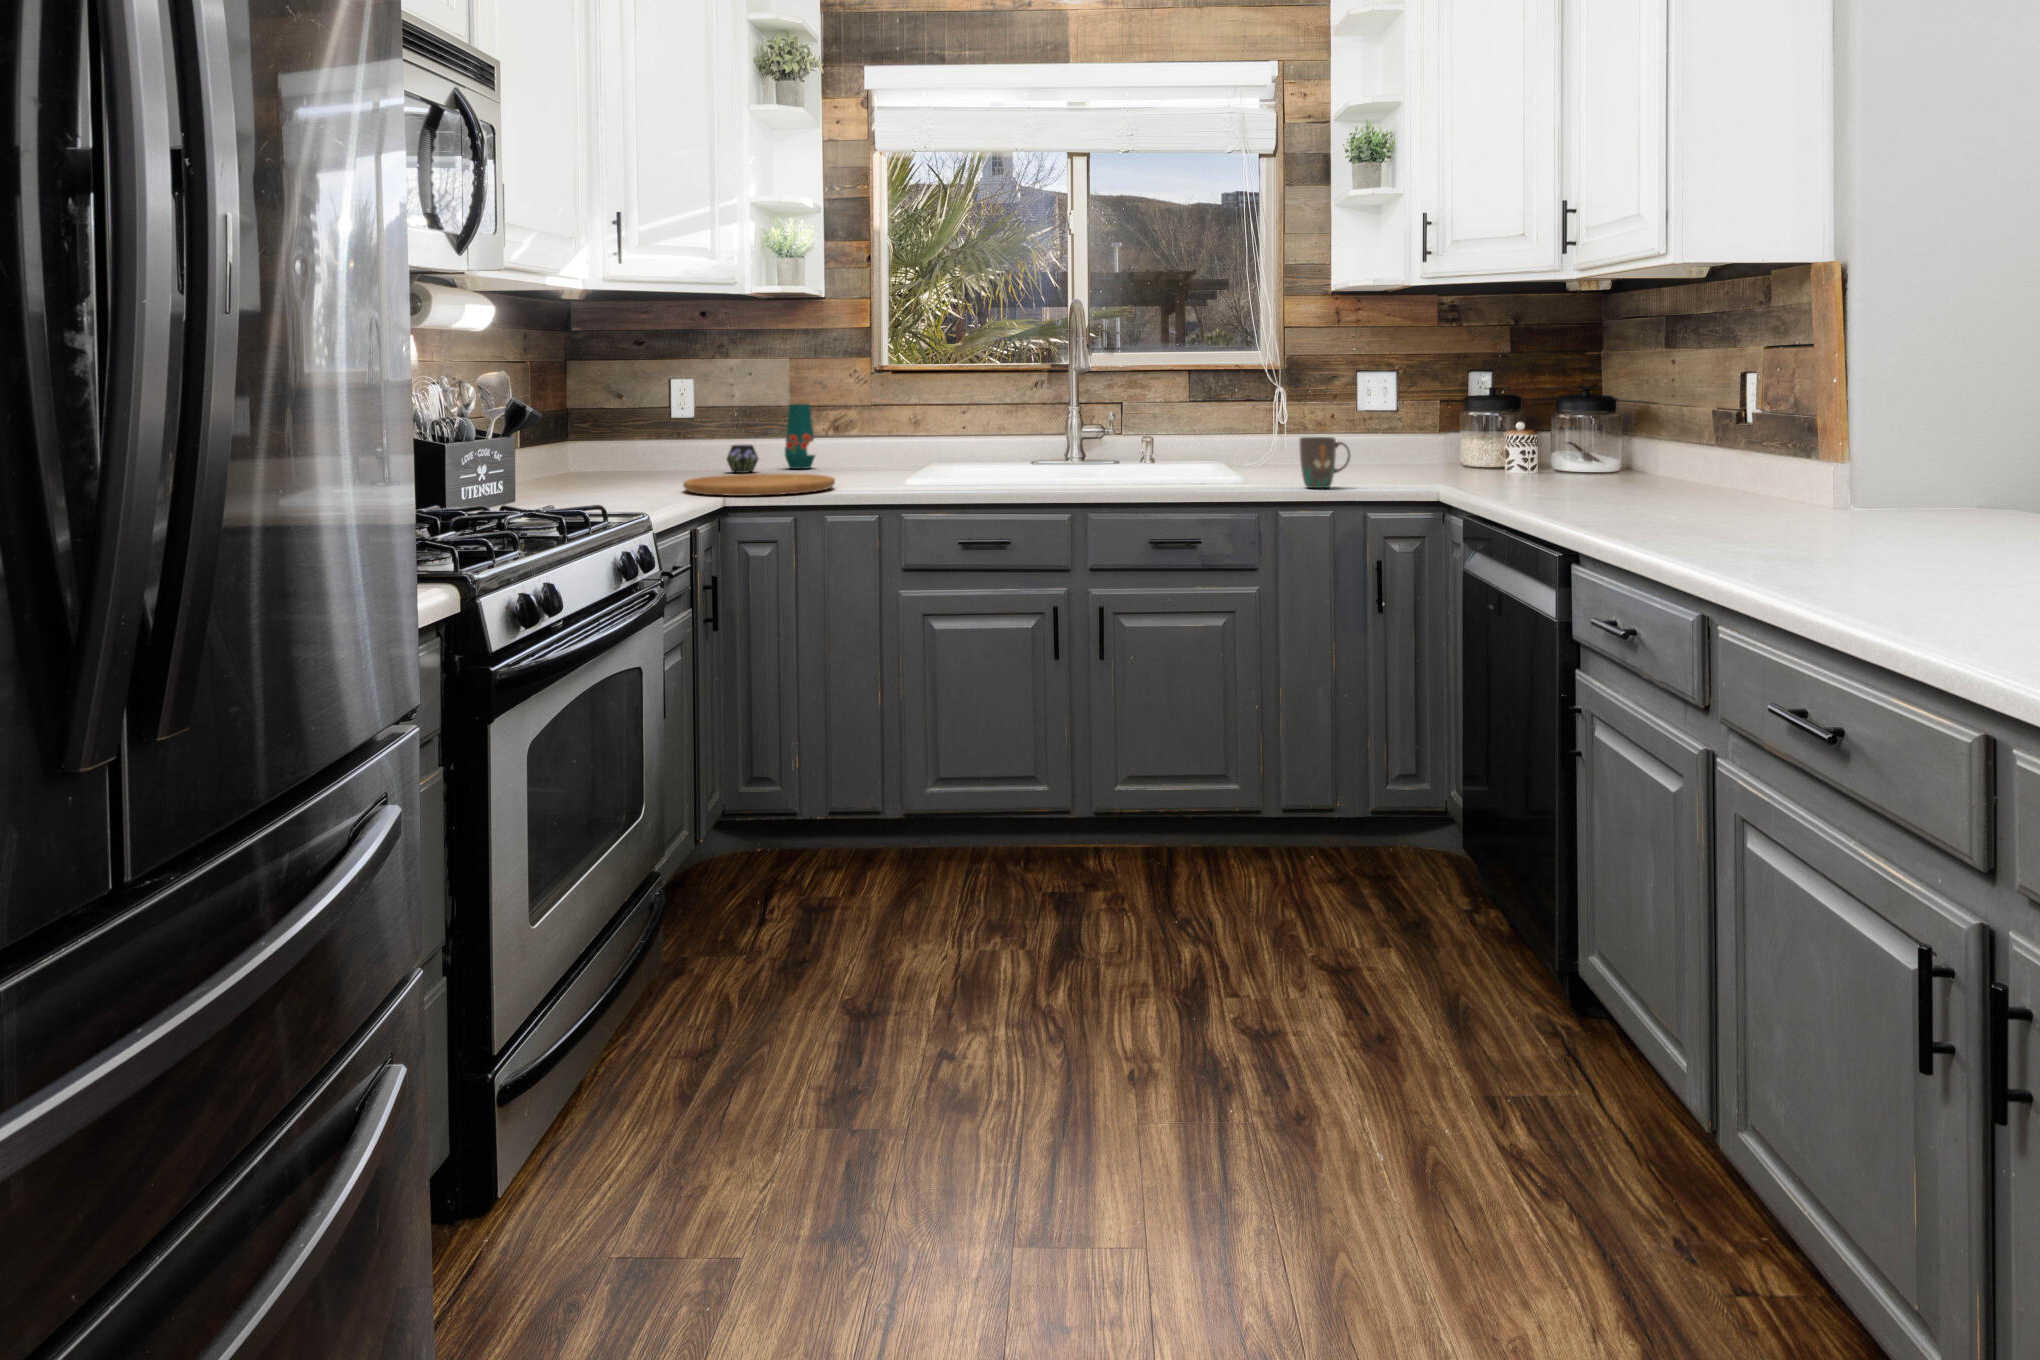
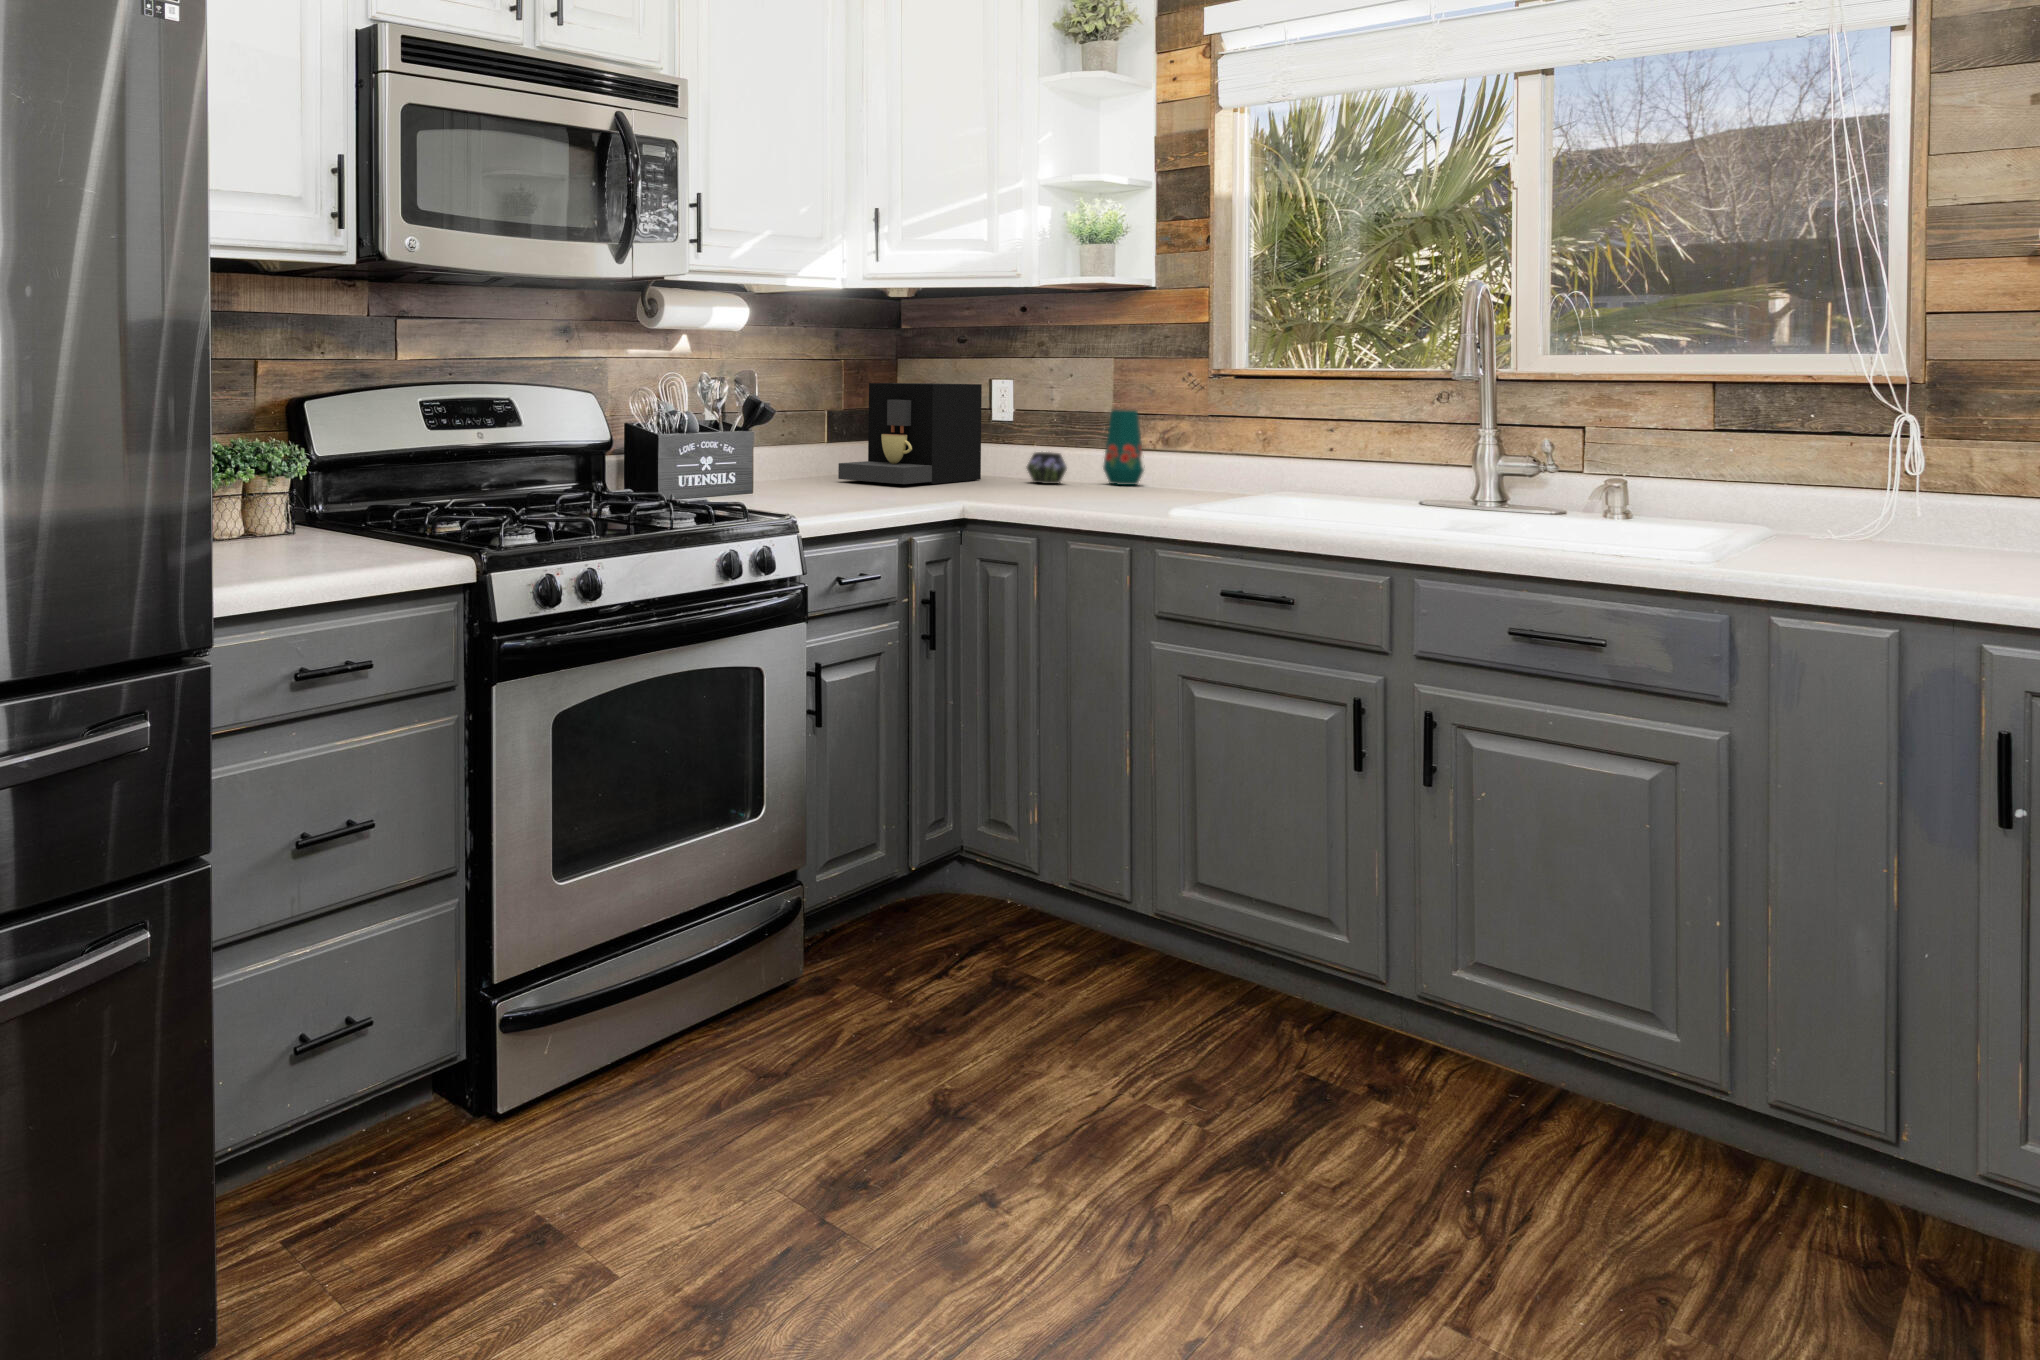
coffee maker: none [573,385,684,483] -> present [838,383,982,484]
mug: present [1299,437,1350,488] -> none [1818,492,1935,579]
cutting board: present [683,473,835,496] -> none [913,483,1089,508]

